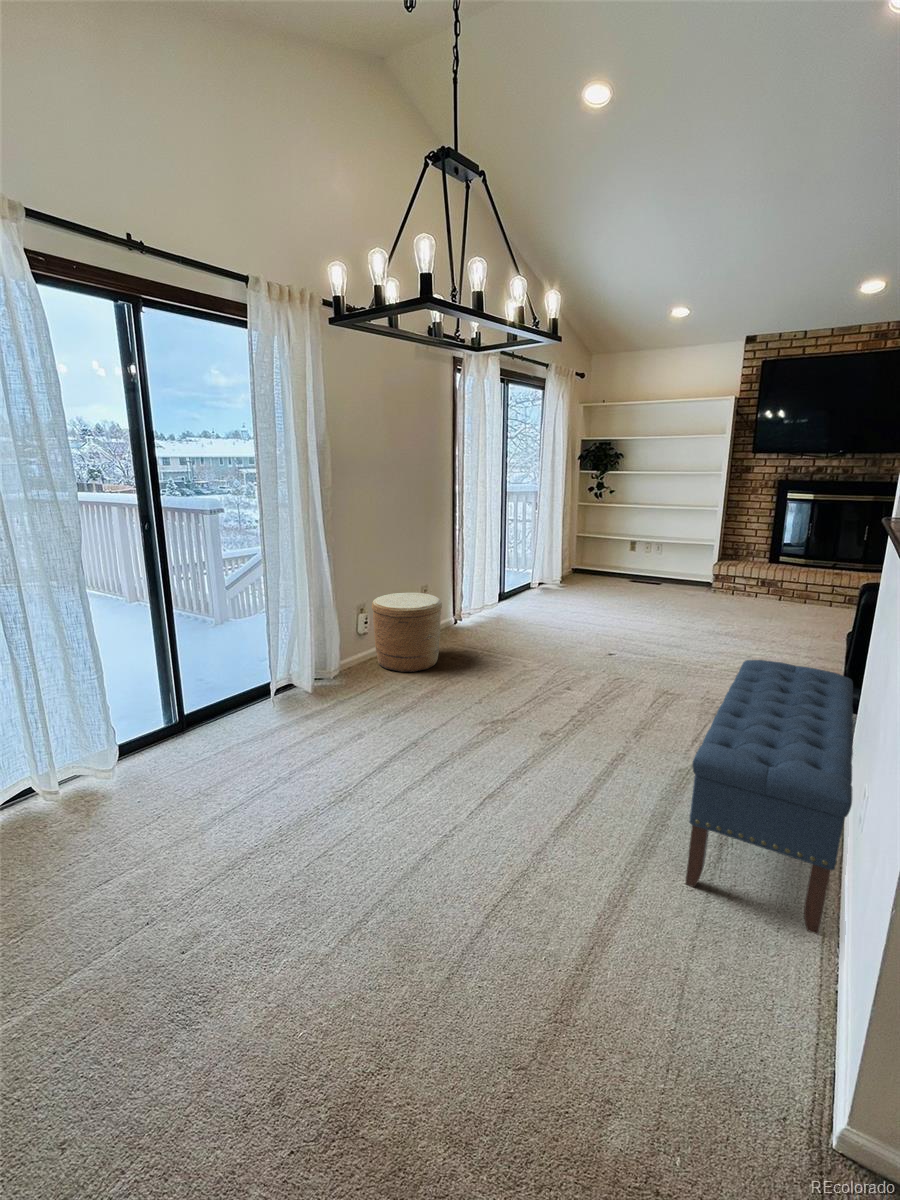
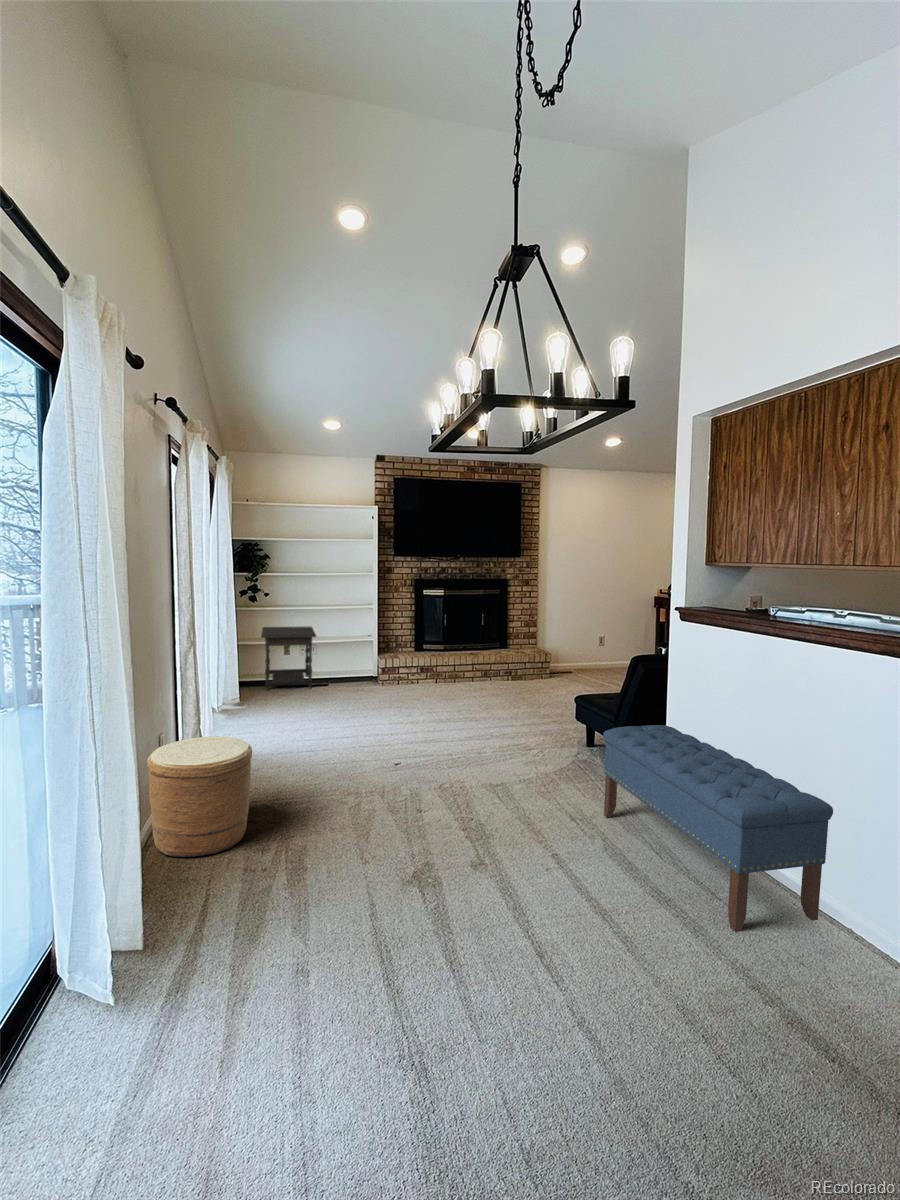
side table: none [589,523,655,585] -> present [261,626,316,690]

